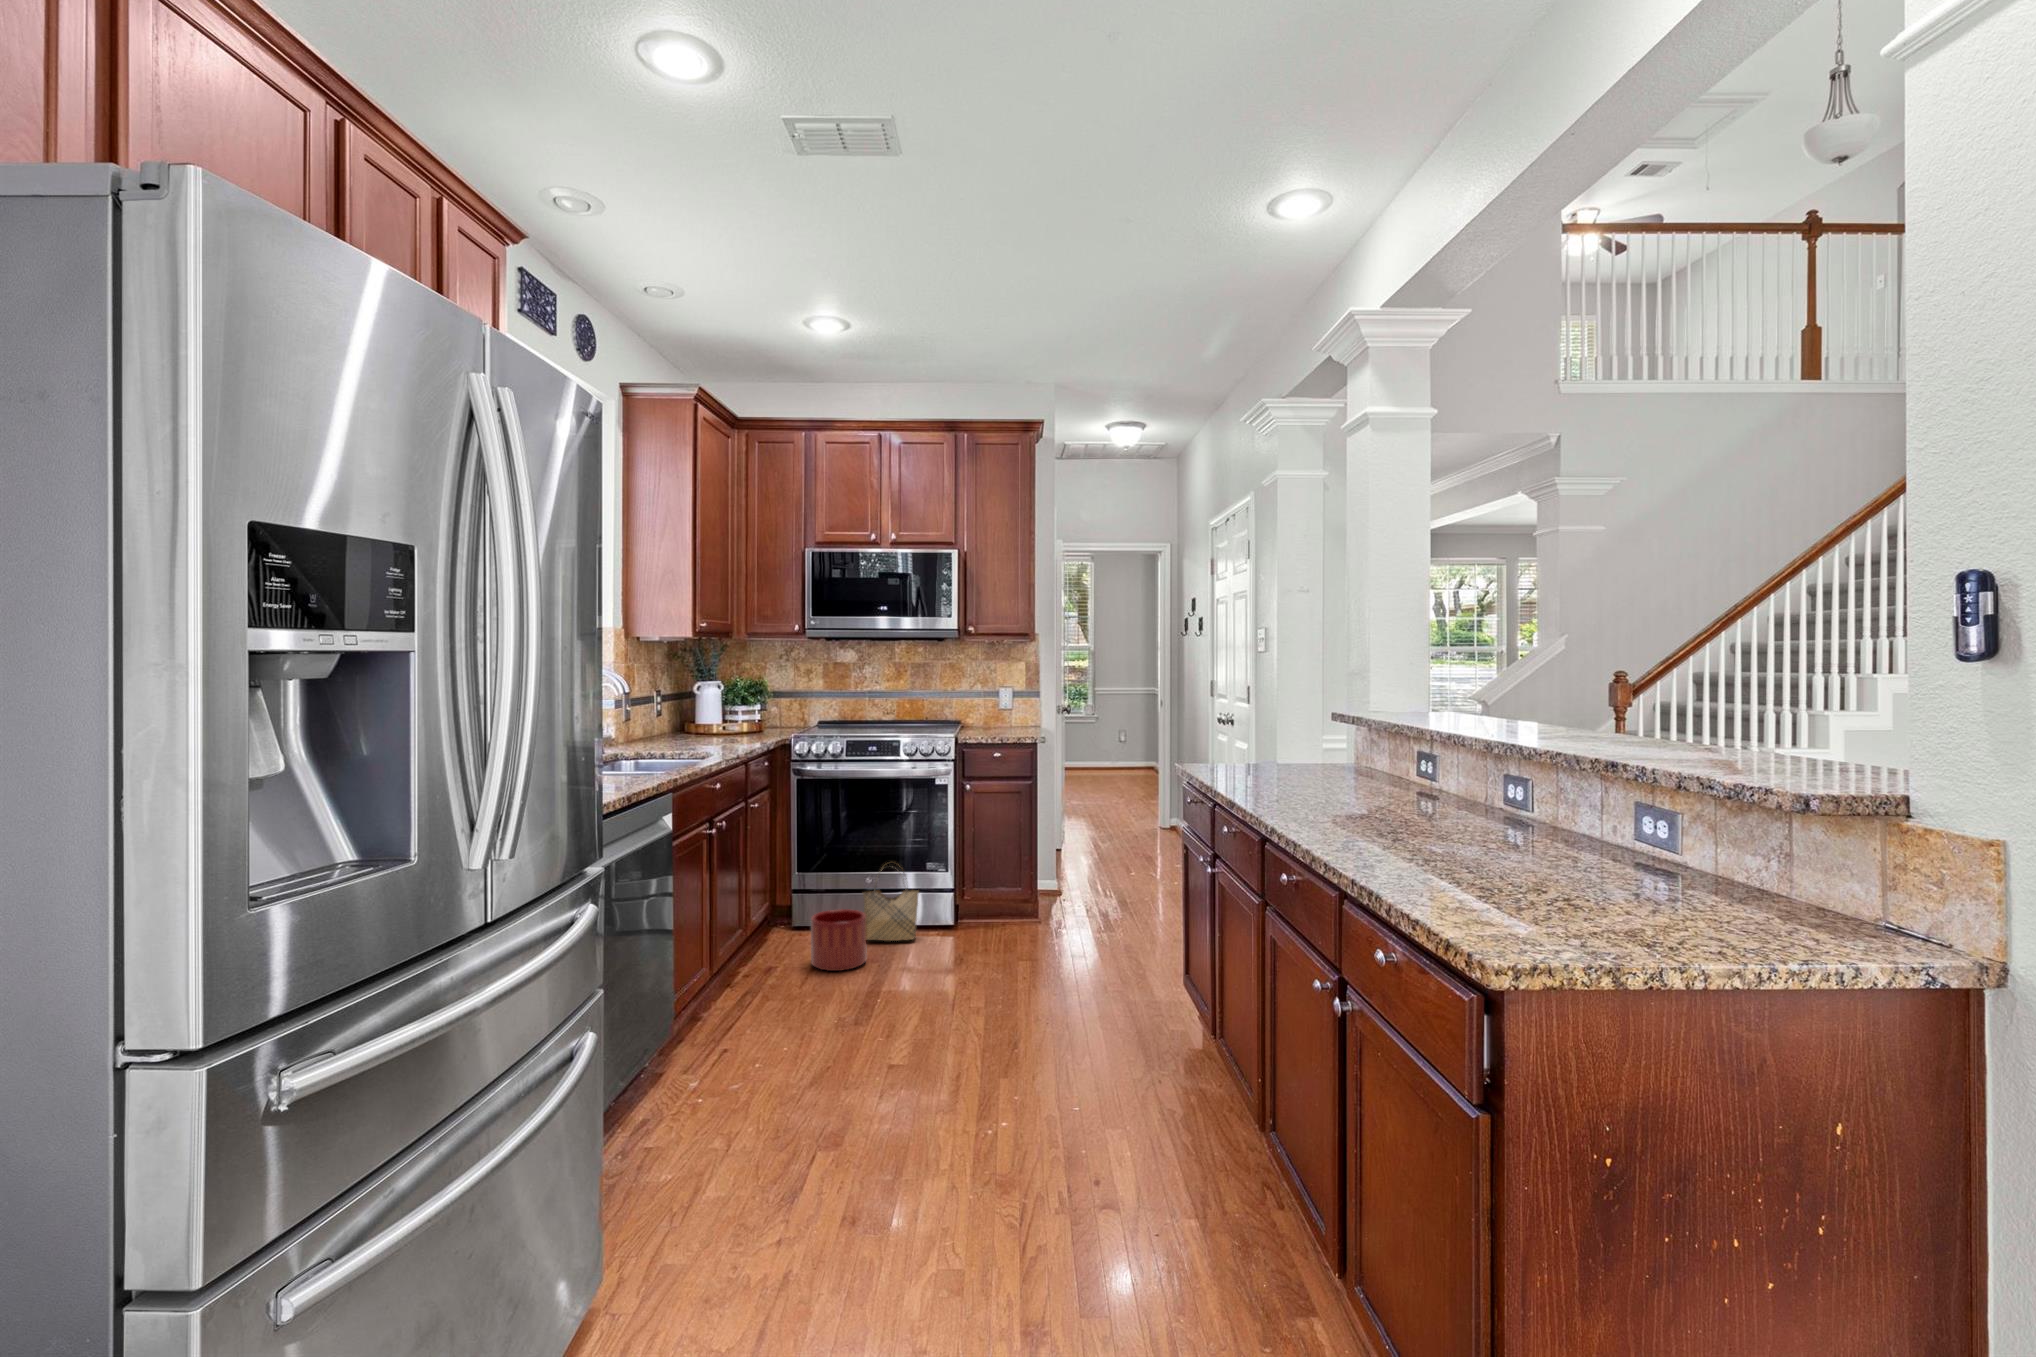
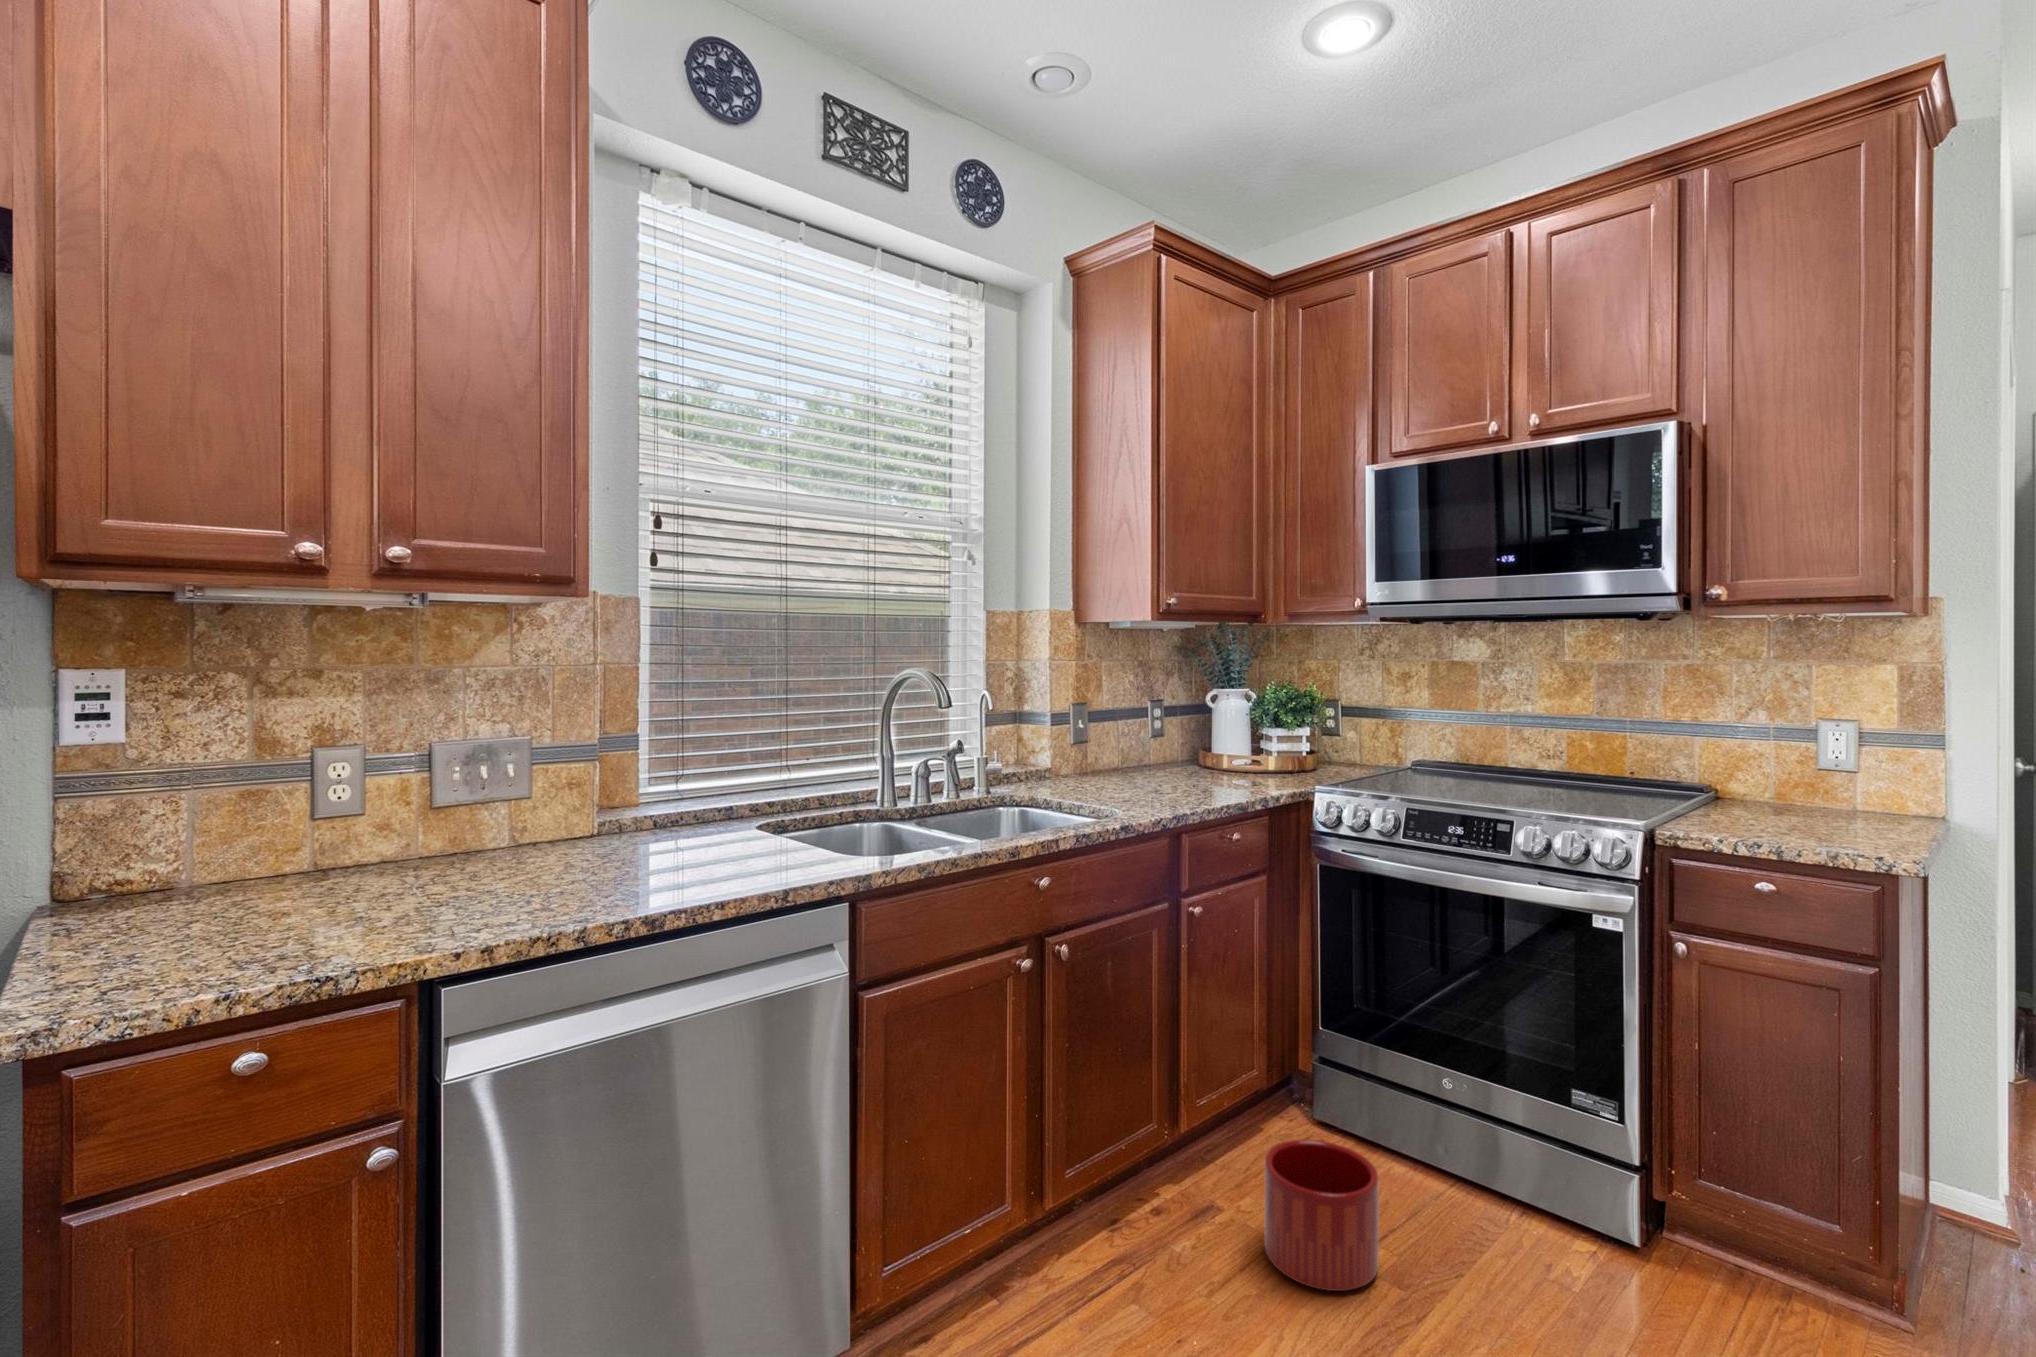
woven basket: present [863,870,919,941] -> none [1410,1065,1536,1252]

